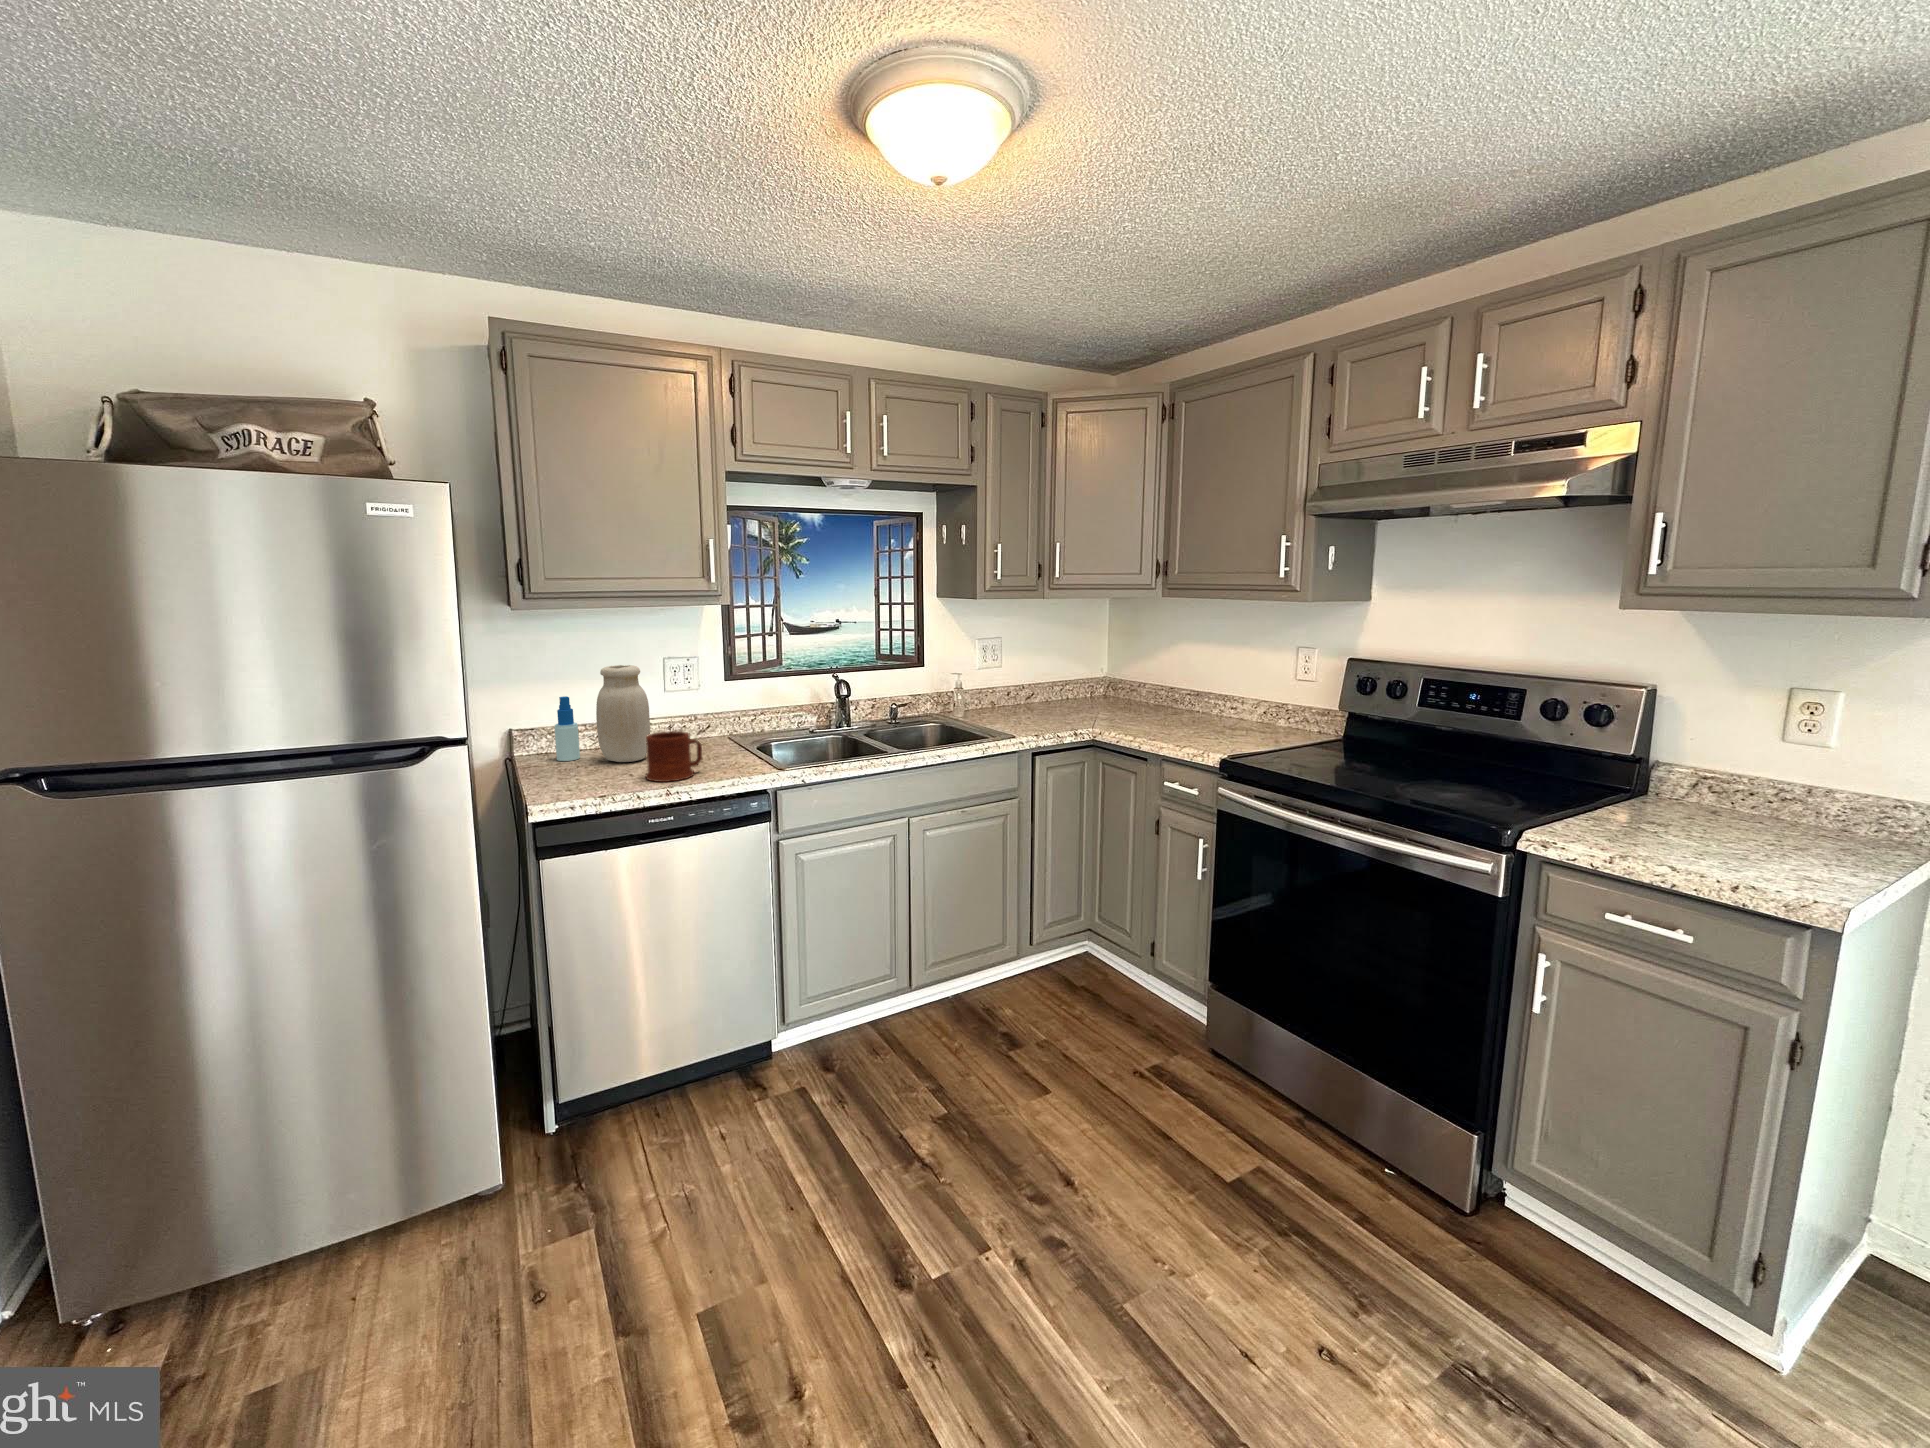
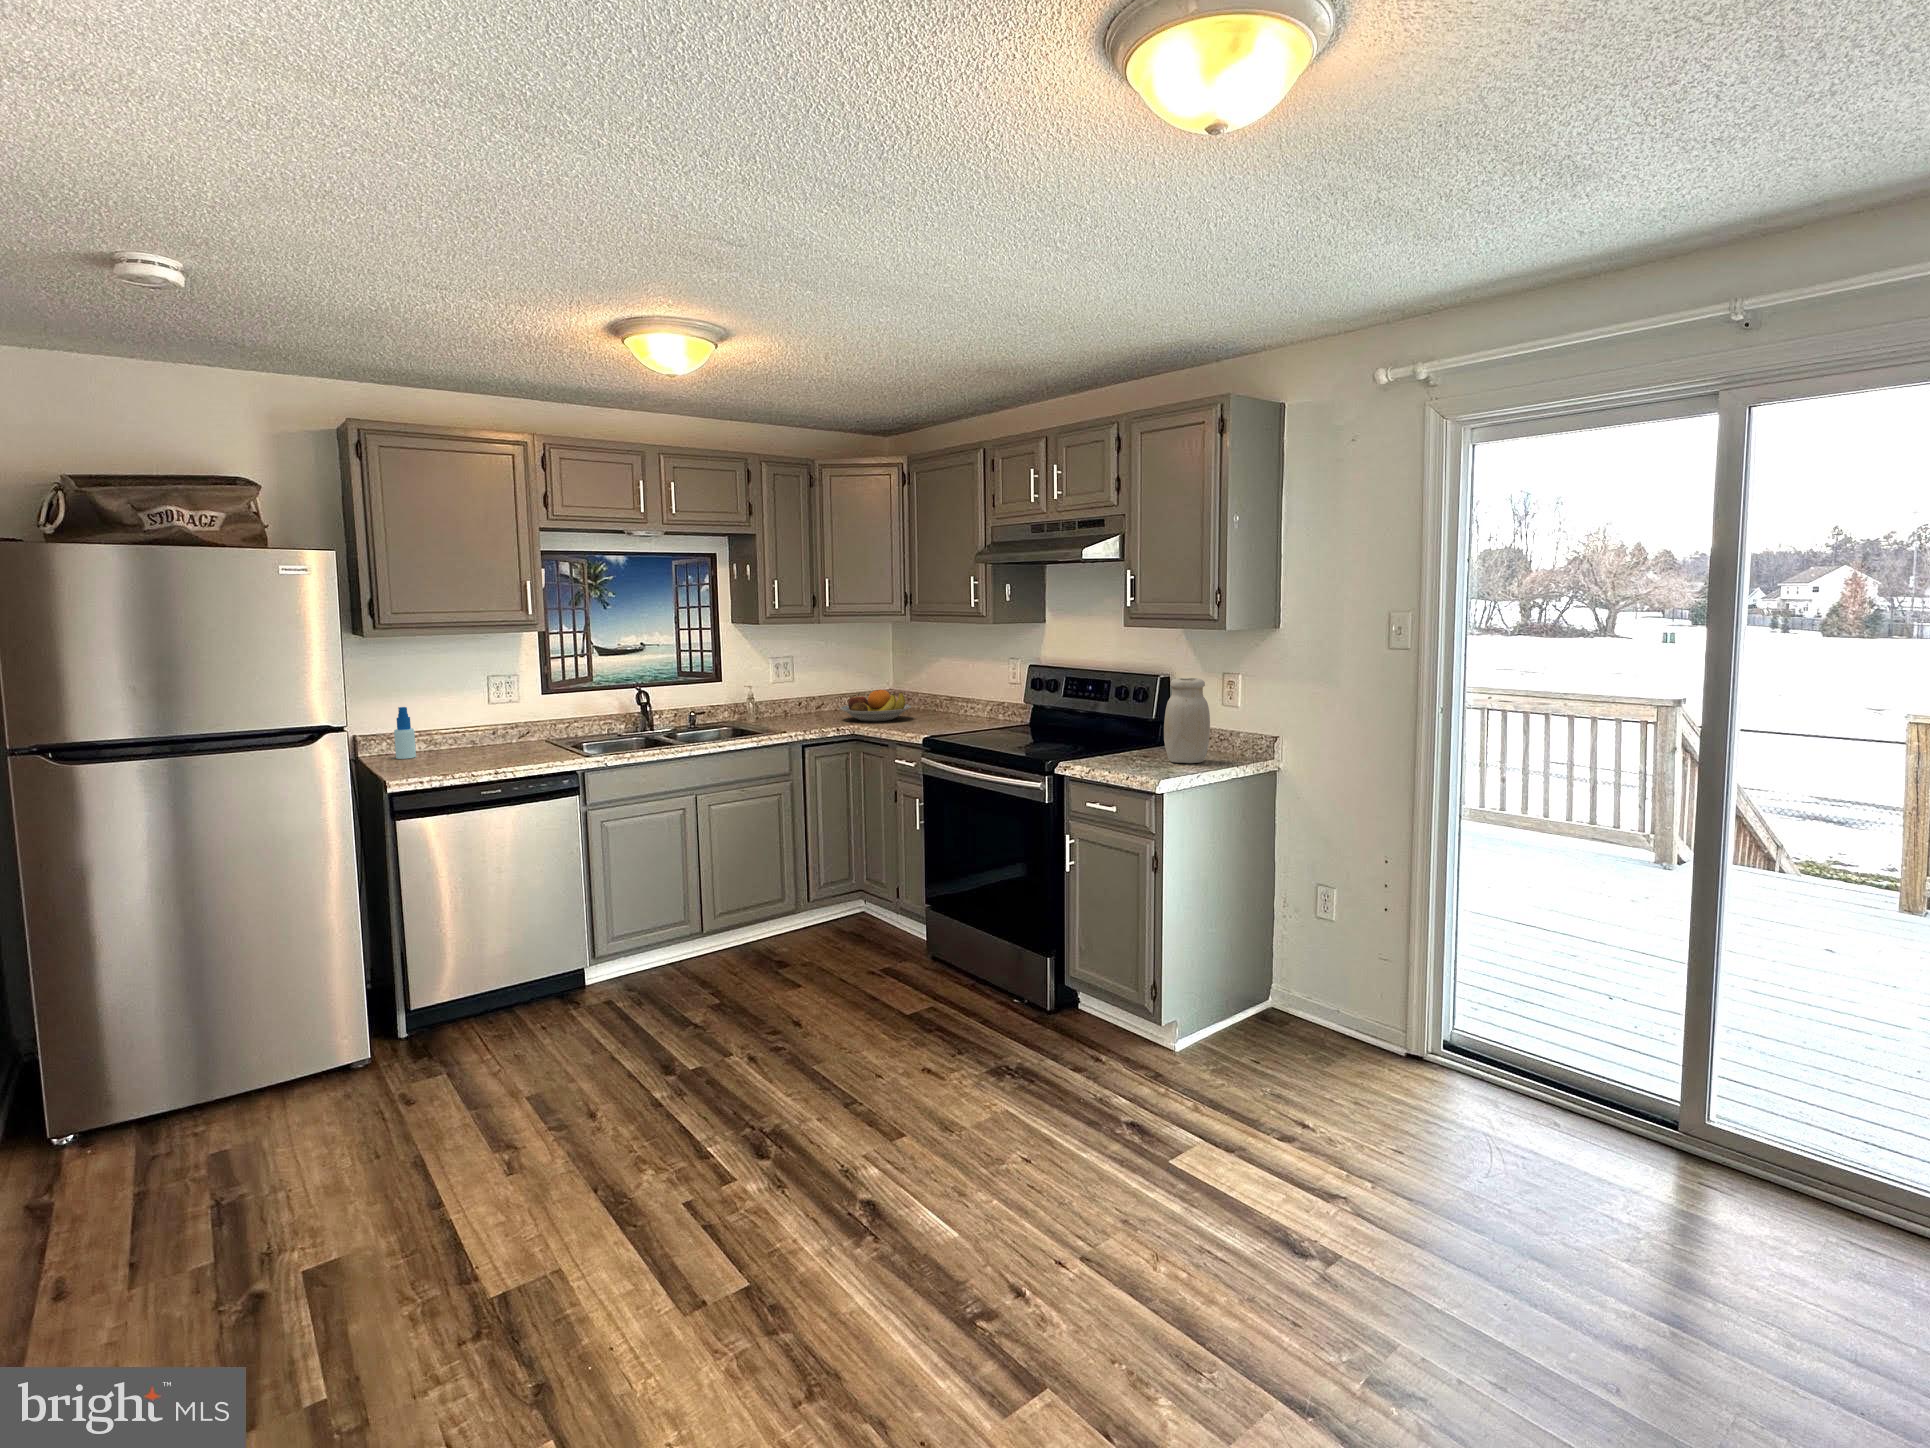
jar: present [596,665,650,762] -> present [1164,678,1210,763]
fruit bowl: none [1066,682,1156,722] -> present [840,690,911,721]
mug: present [646,731,702,782] -> none [477,729,523,766]

